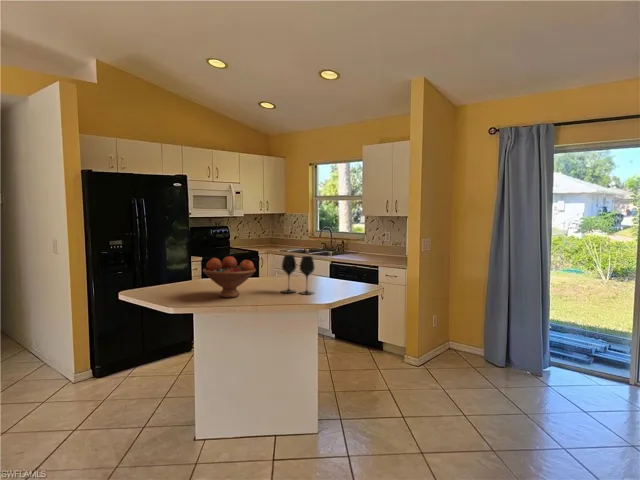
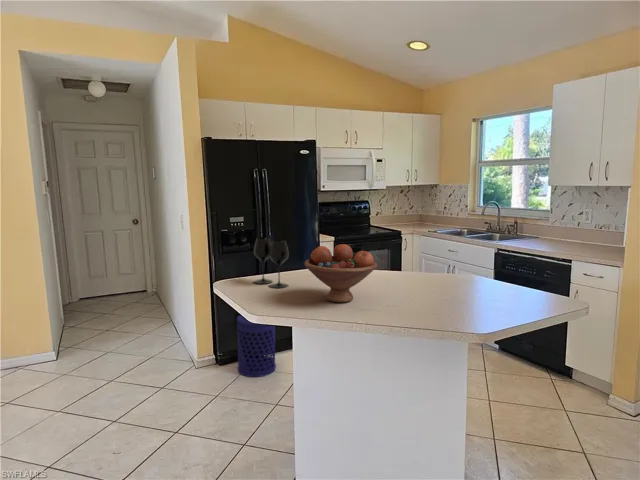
wine glass: present [282,255,315,295] -> present [254,237,289,288]
waste bin: none [118,325,155,384] -> present [237,315,276,377]

